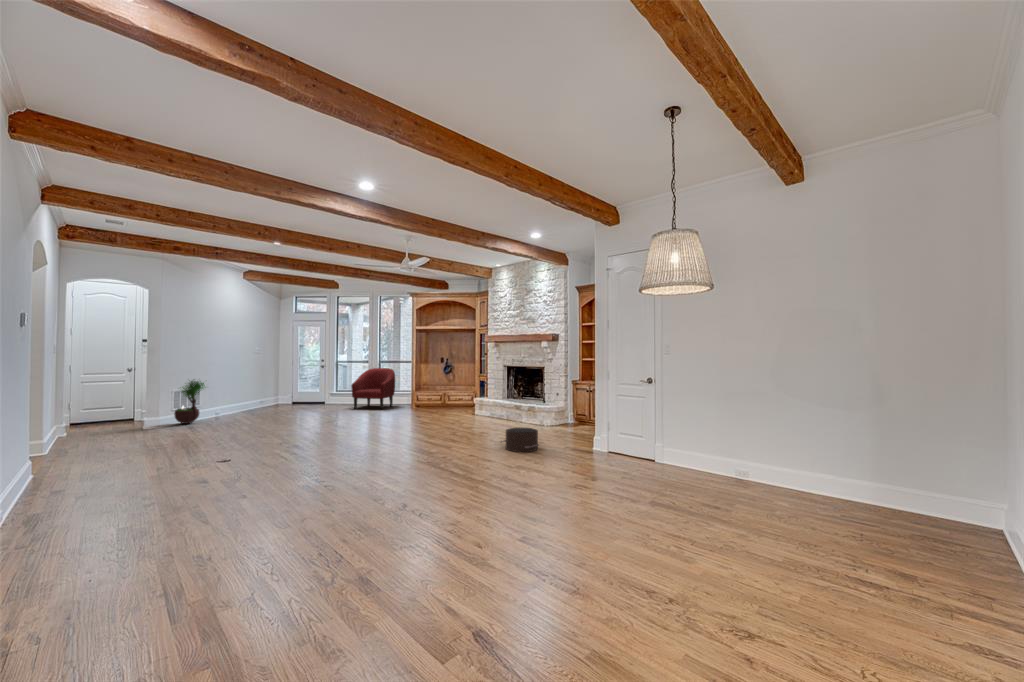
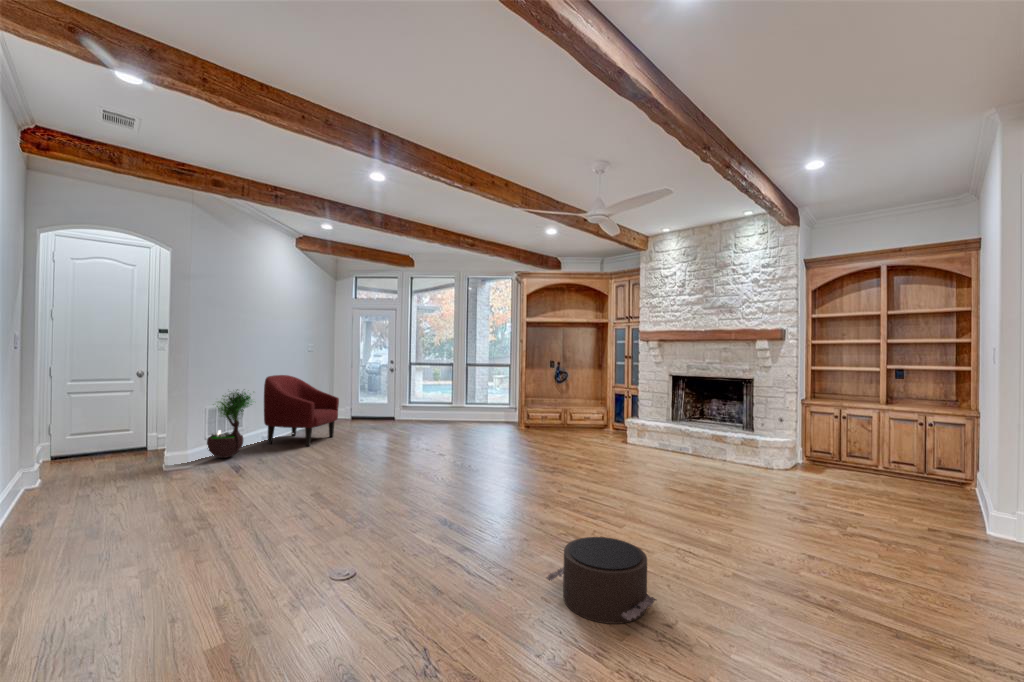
armchair: present [351,368,395,409] -> present [264,375,339,446]
pouf: present [501,427,539,452] -> present [547,537,656,624]

